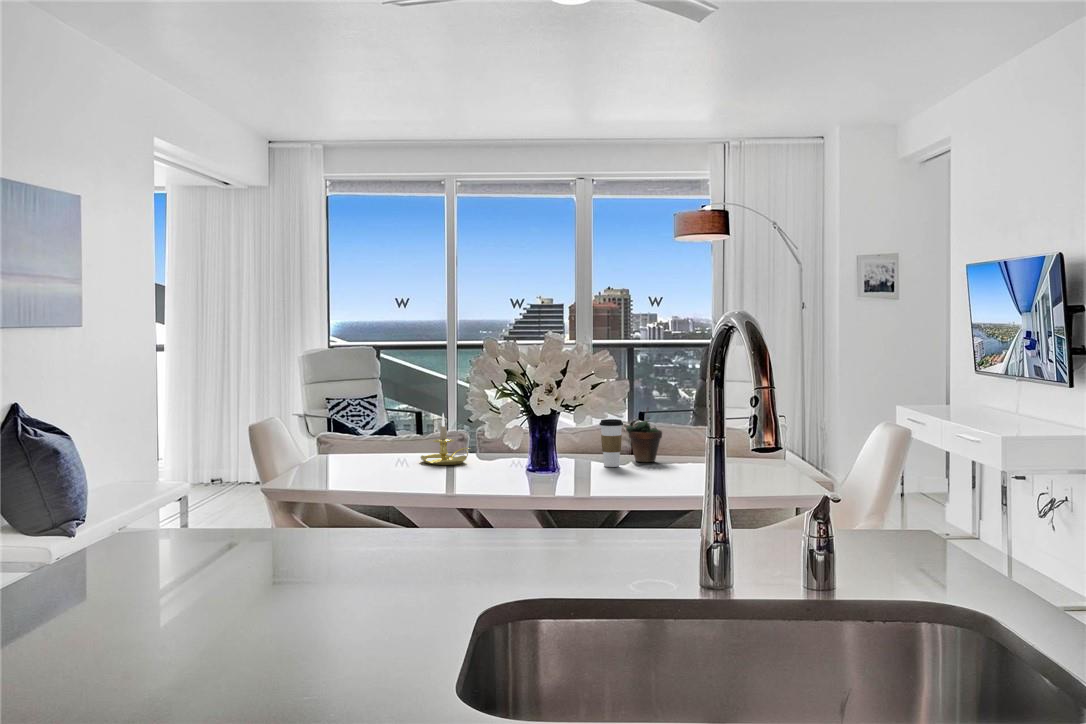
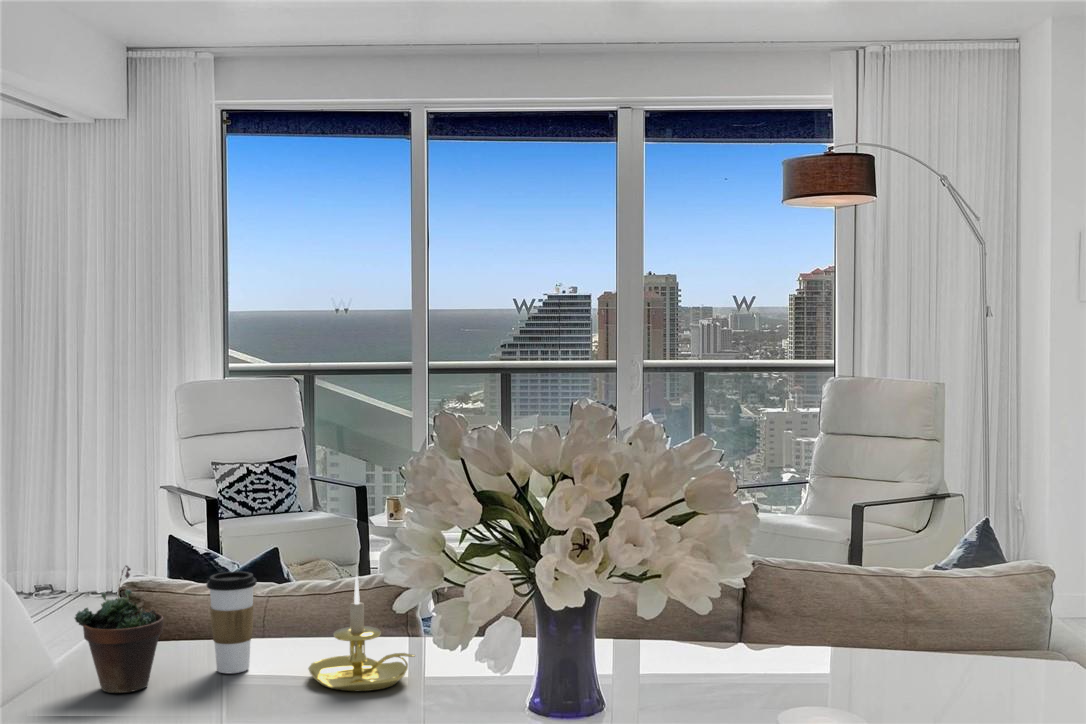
succulent plant: present [626,408,662,462] -> present [75,566,164,693]
coffee cup: present [599,419,623,467] -> present [207,572,257,673]

